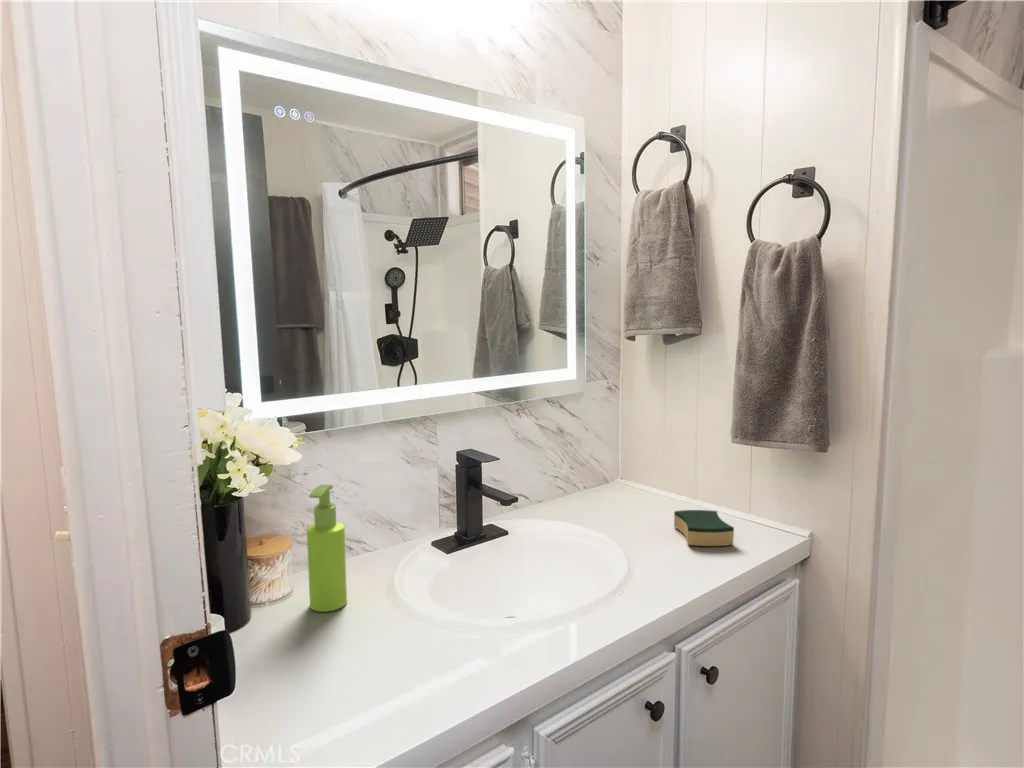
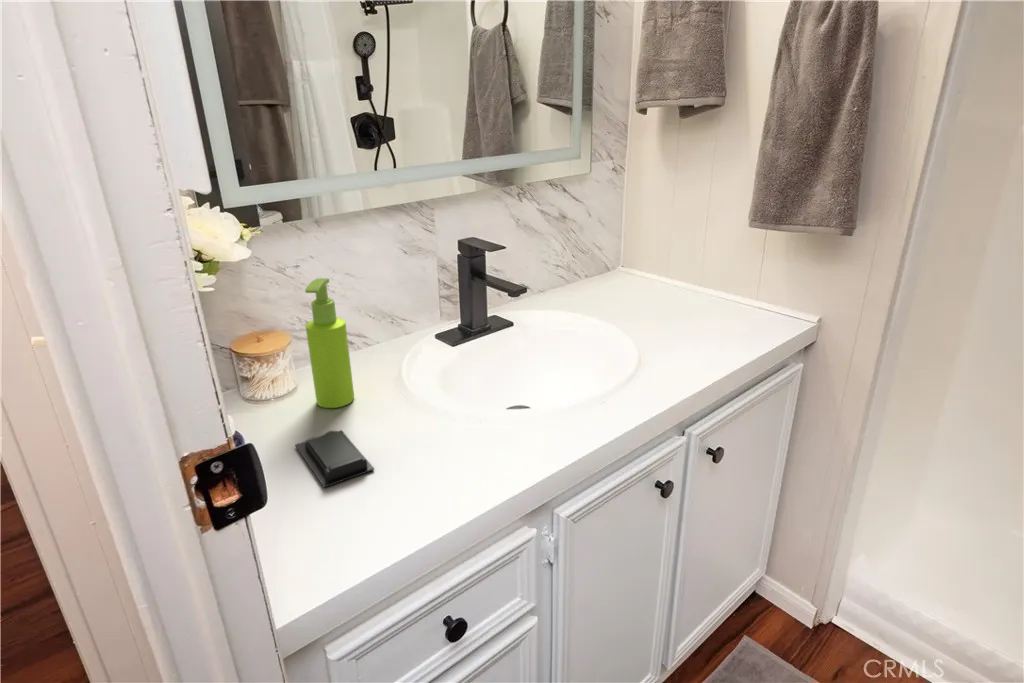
sponge: present [674,510,734,546] -> none [682,298,746,334]
soap bar: none [282,634,355,693] -> present [295,430,374,487]

